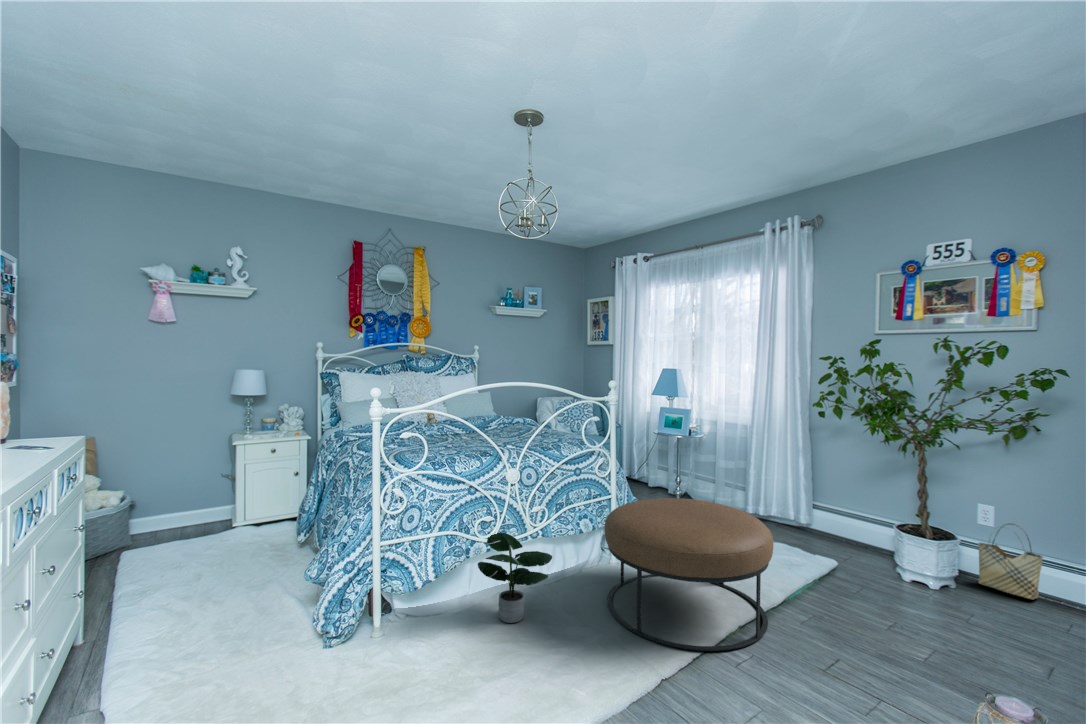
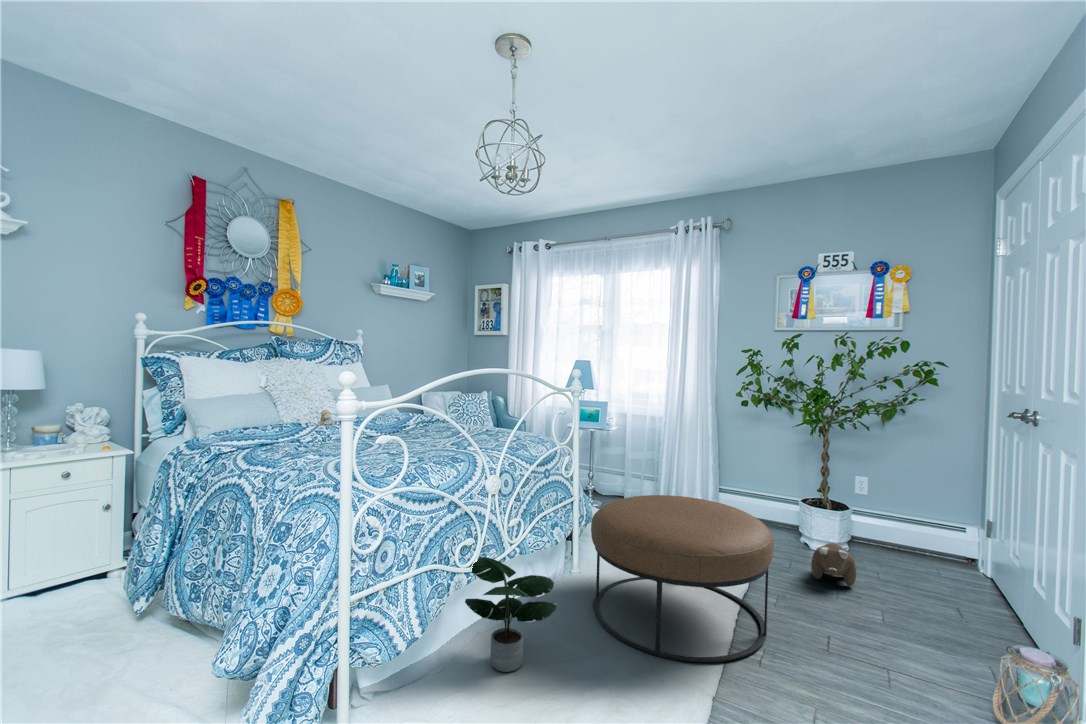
woven basket: present [978,524,1043,599] -> none [871,493,922,556]
plush toy: none [863,567,914,615] -> present [811,543,856,586]

